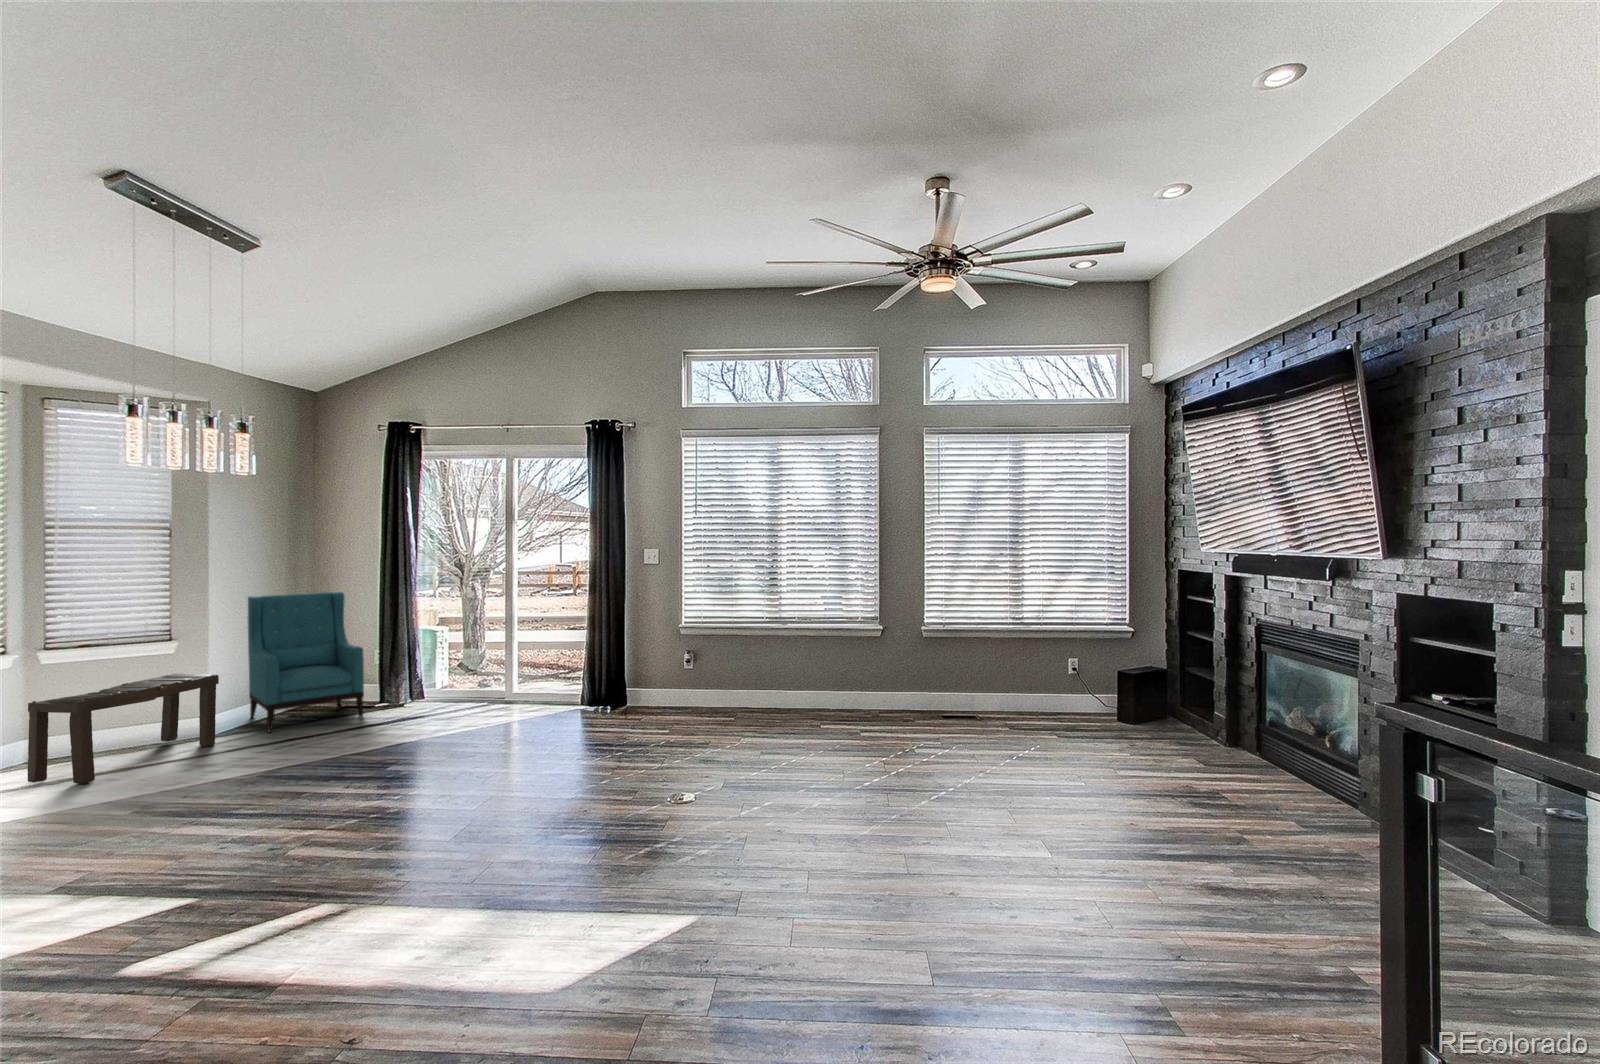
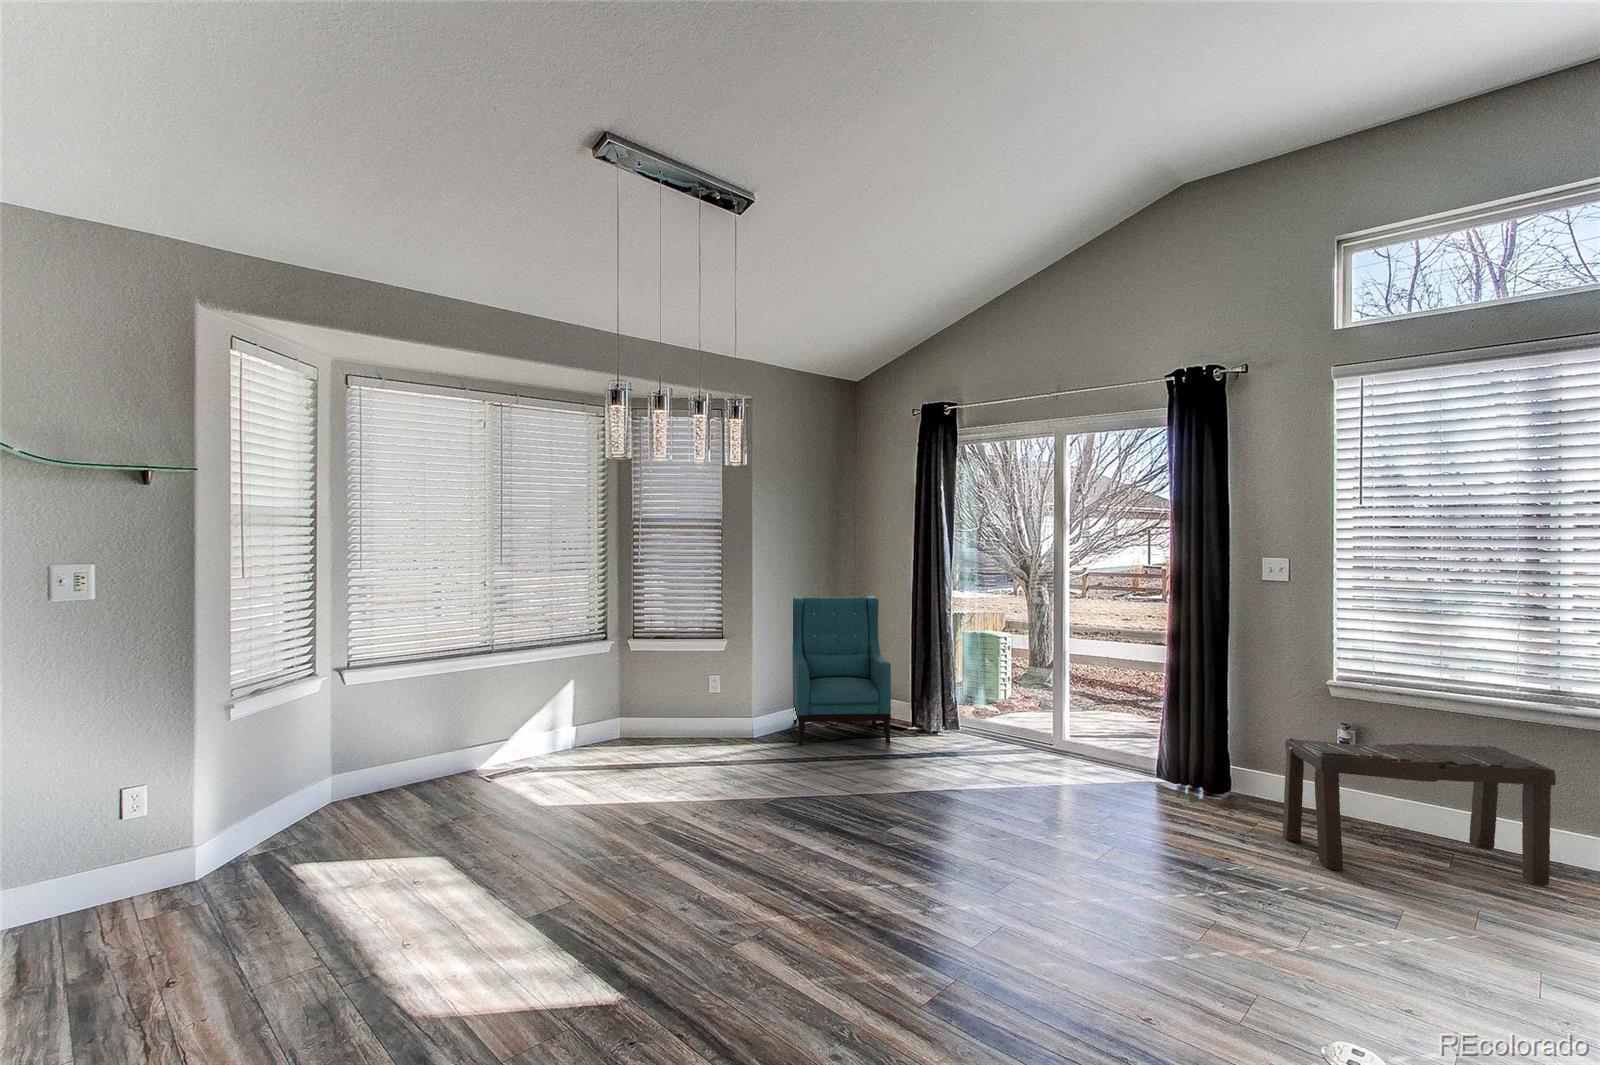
bench: present [28,673,219,784] -> present [1283,738,1556,885]

